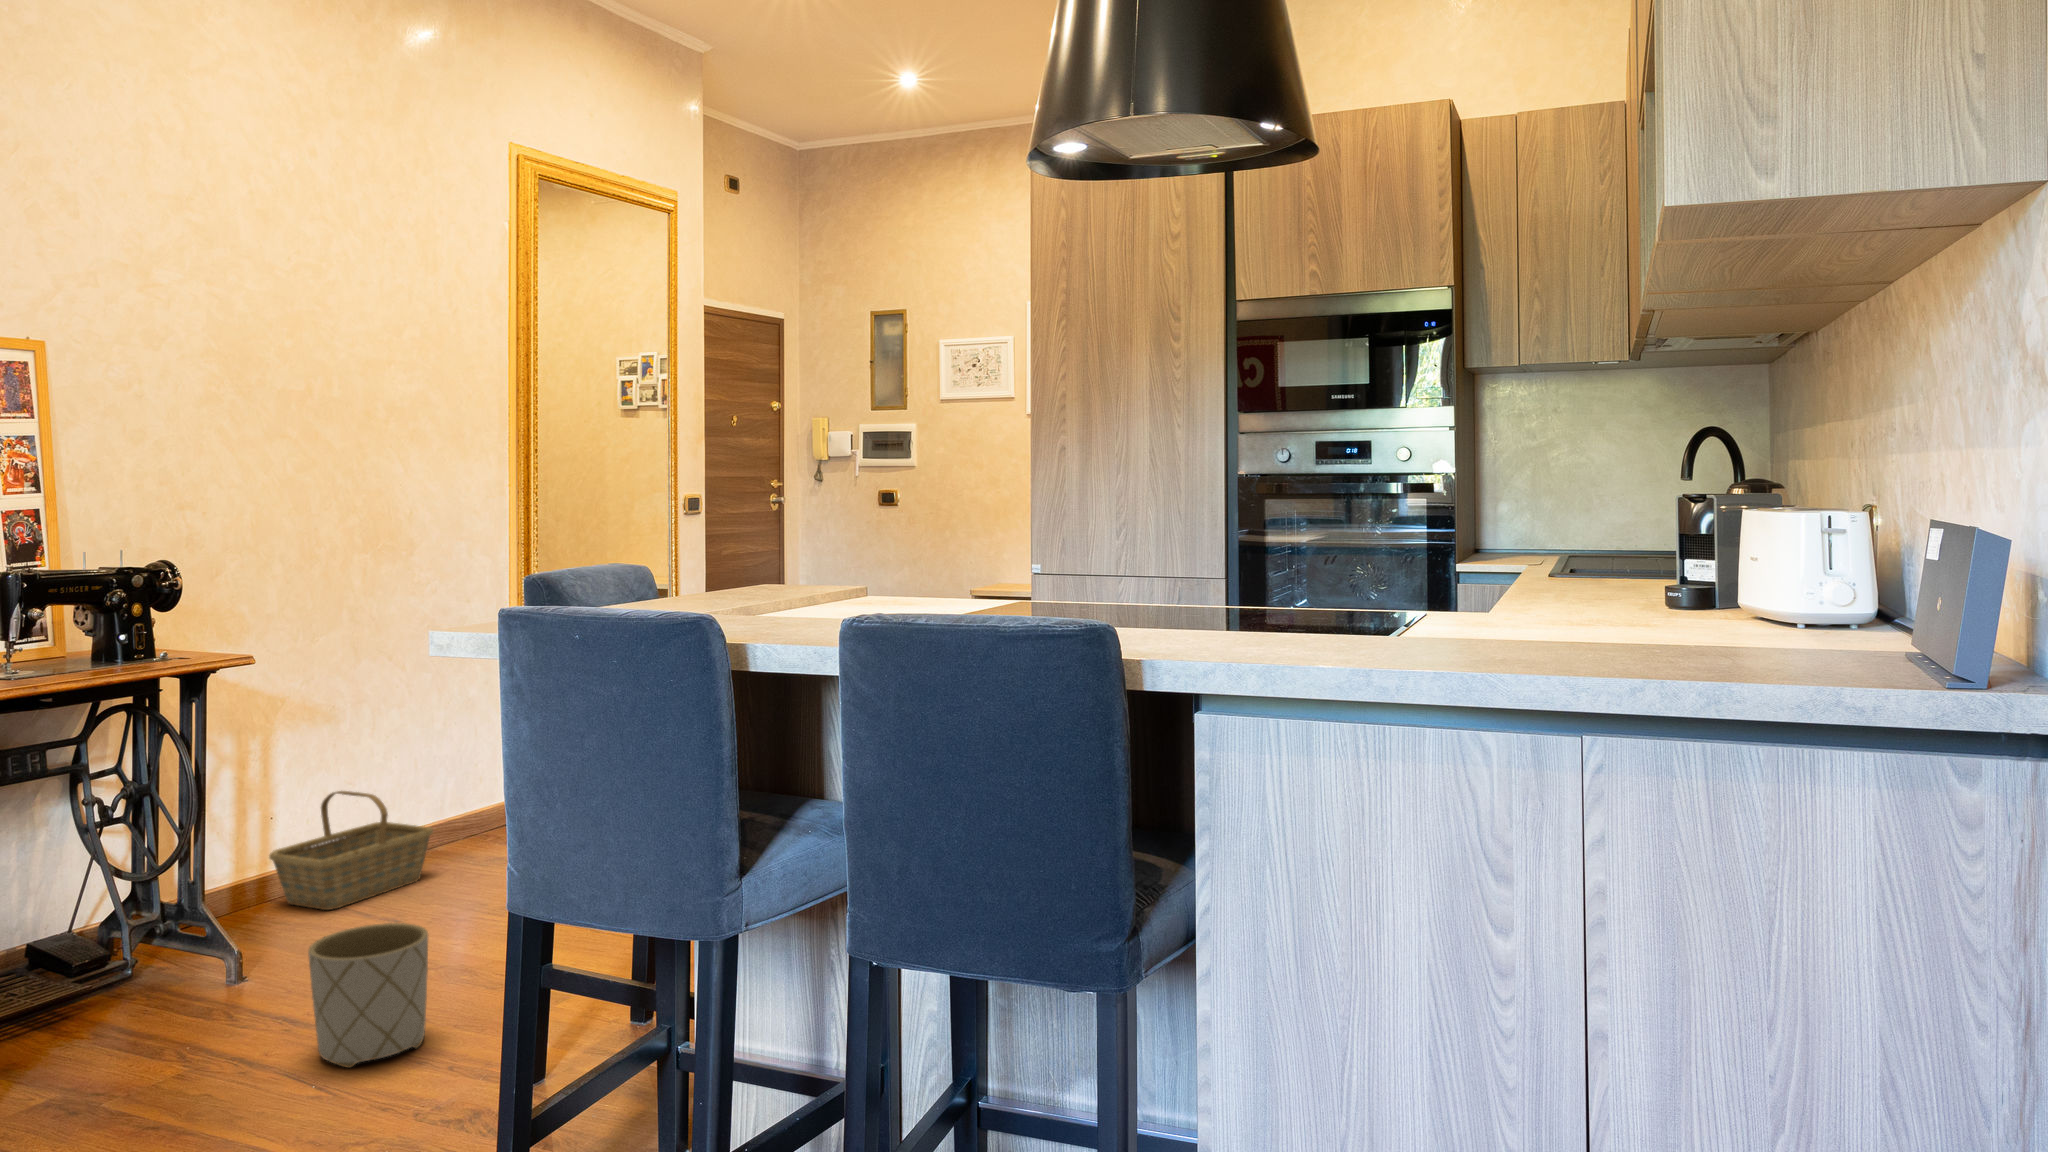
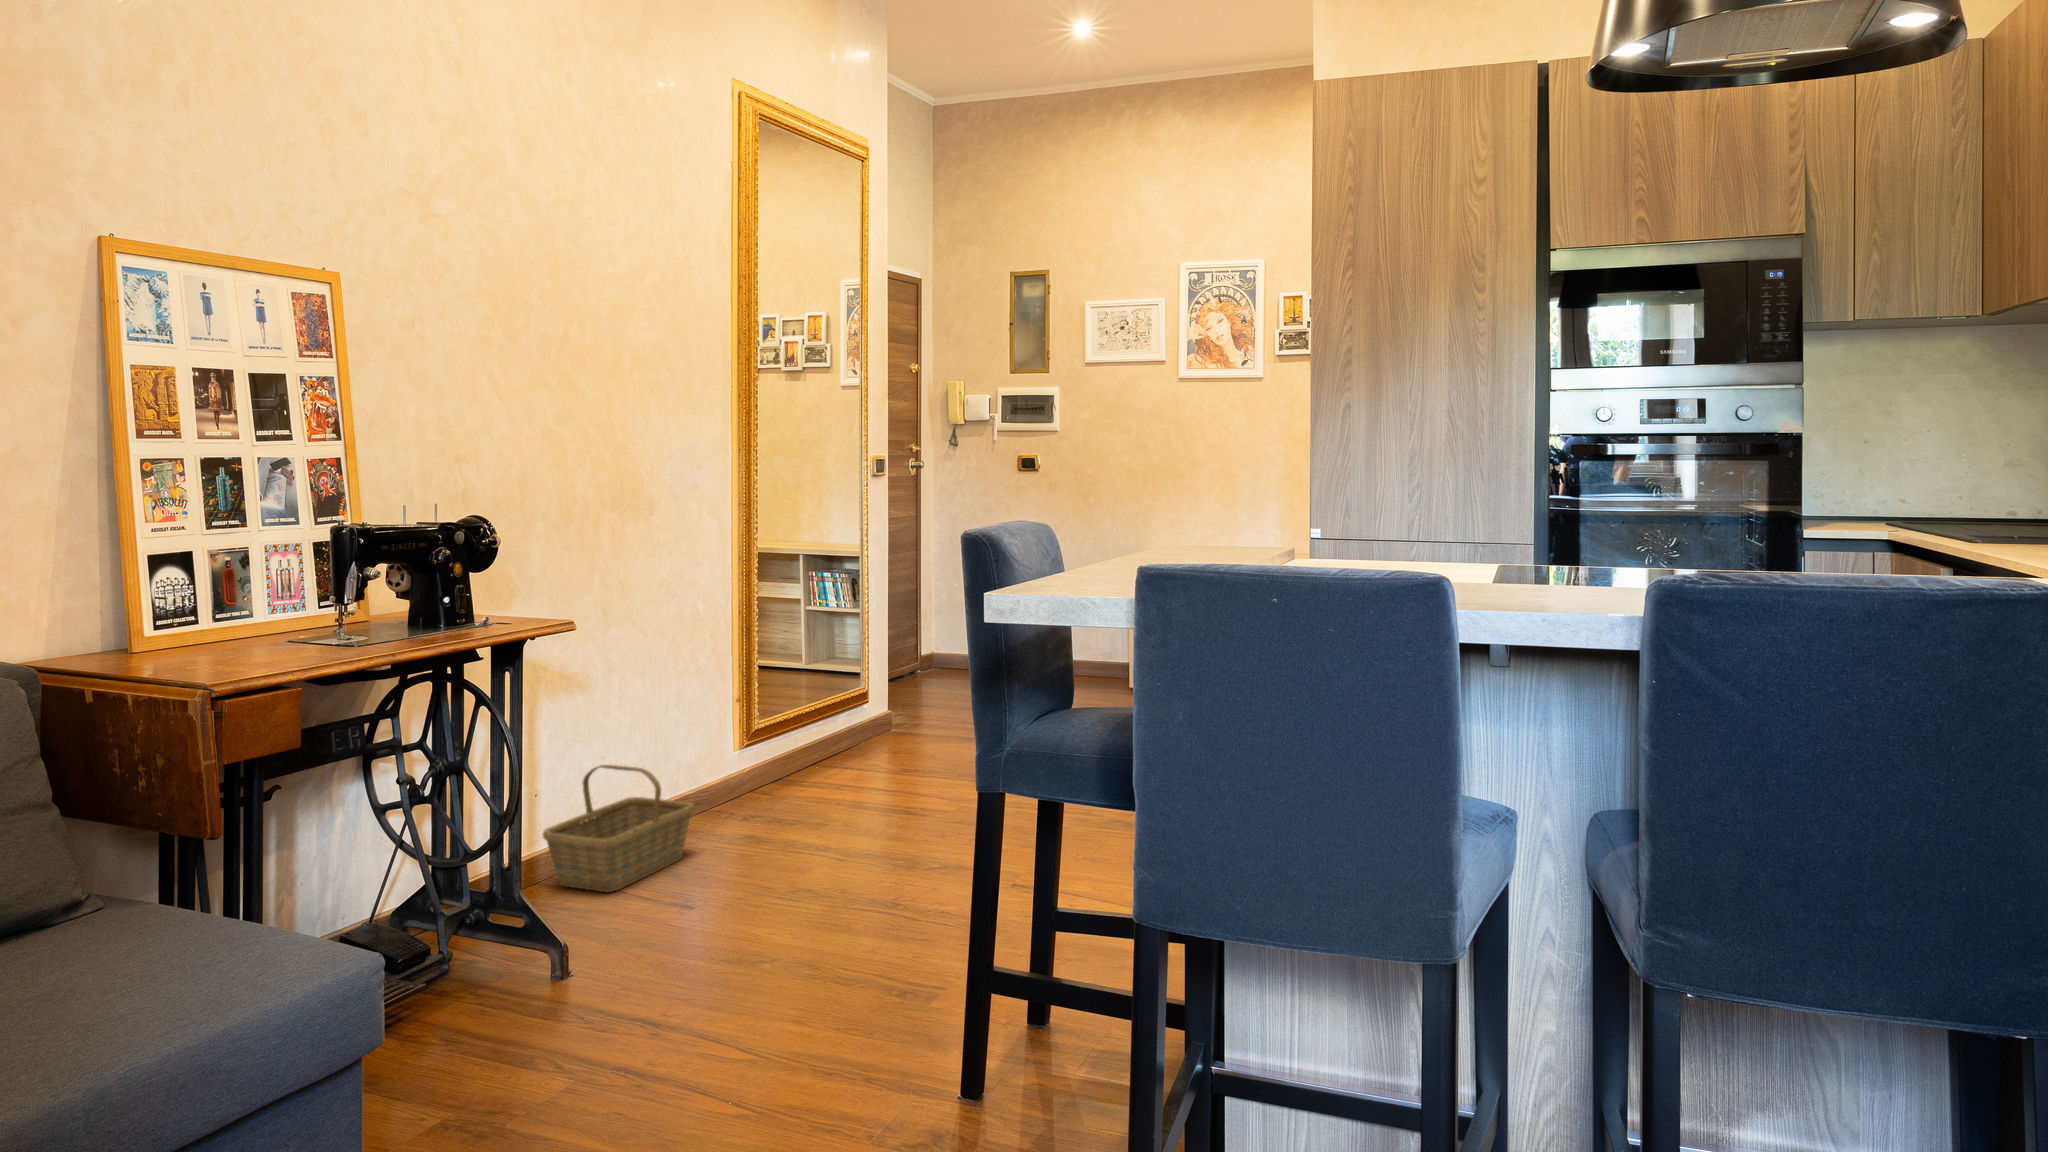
planter: present [308,923,428,1068] -> none [714,913,834,1074]

